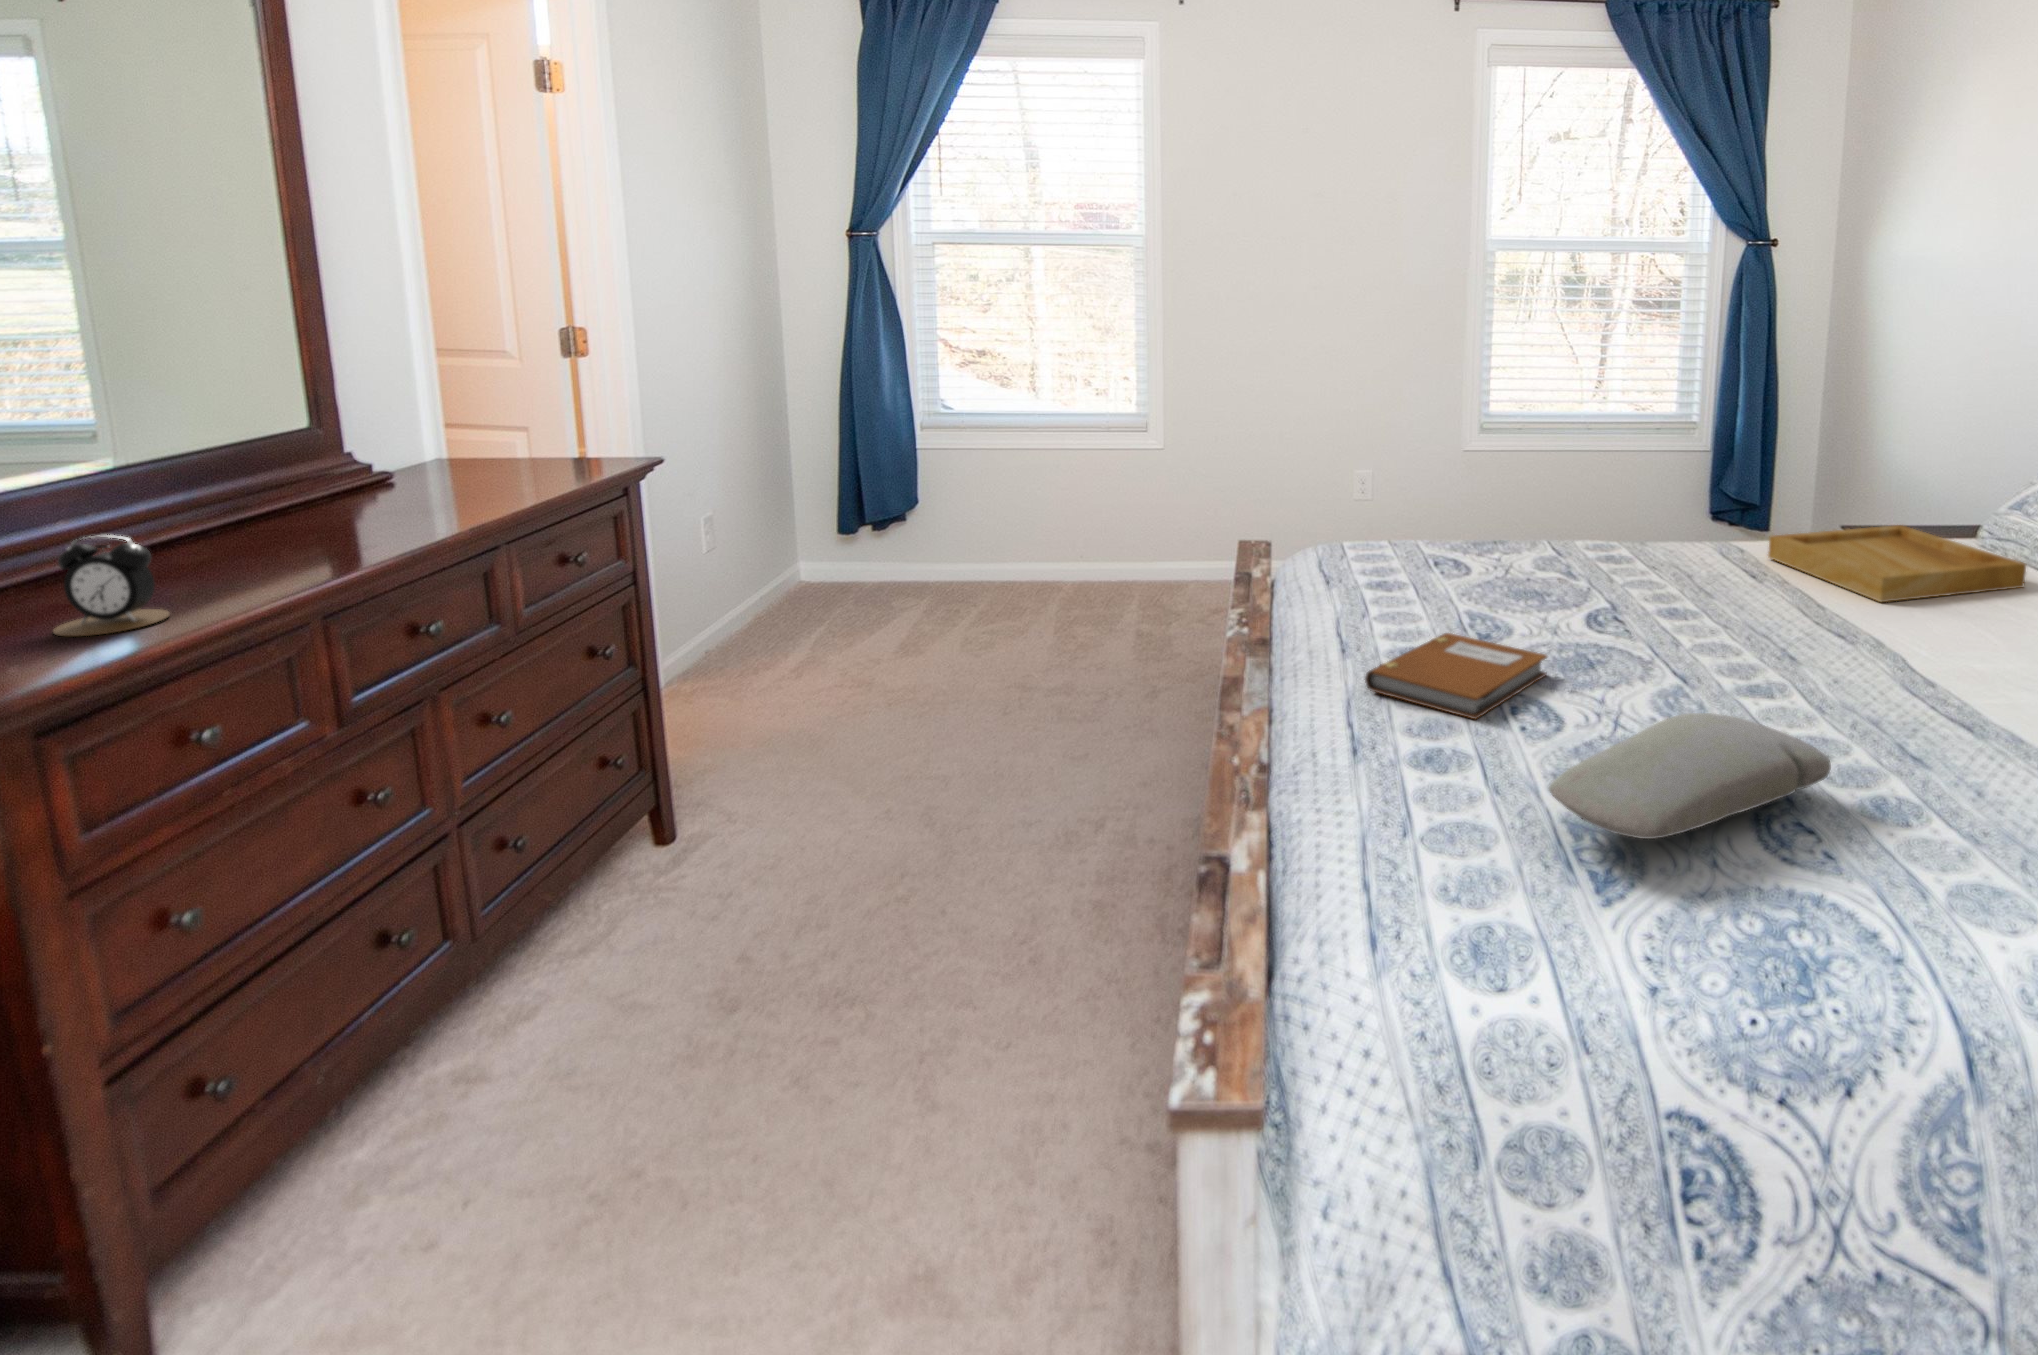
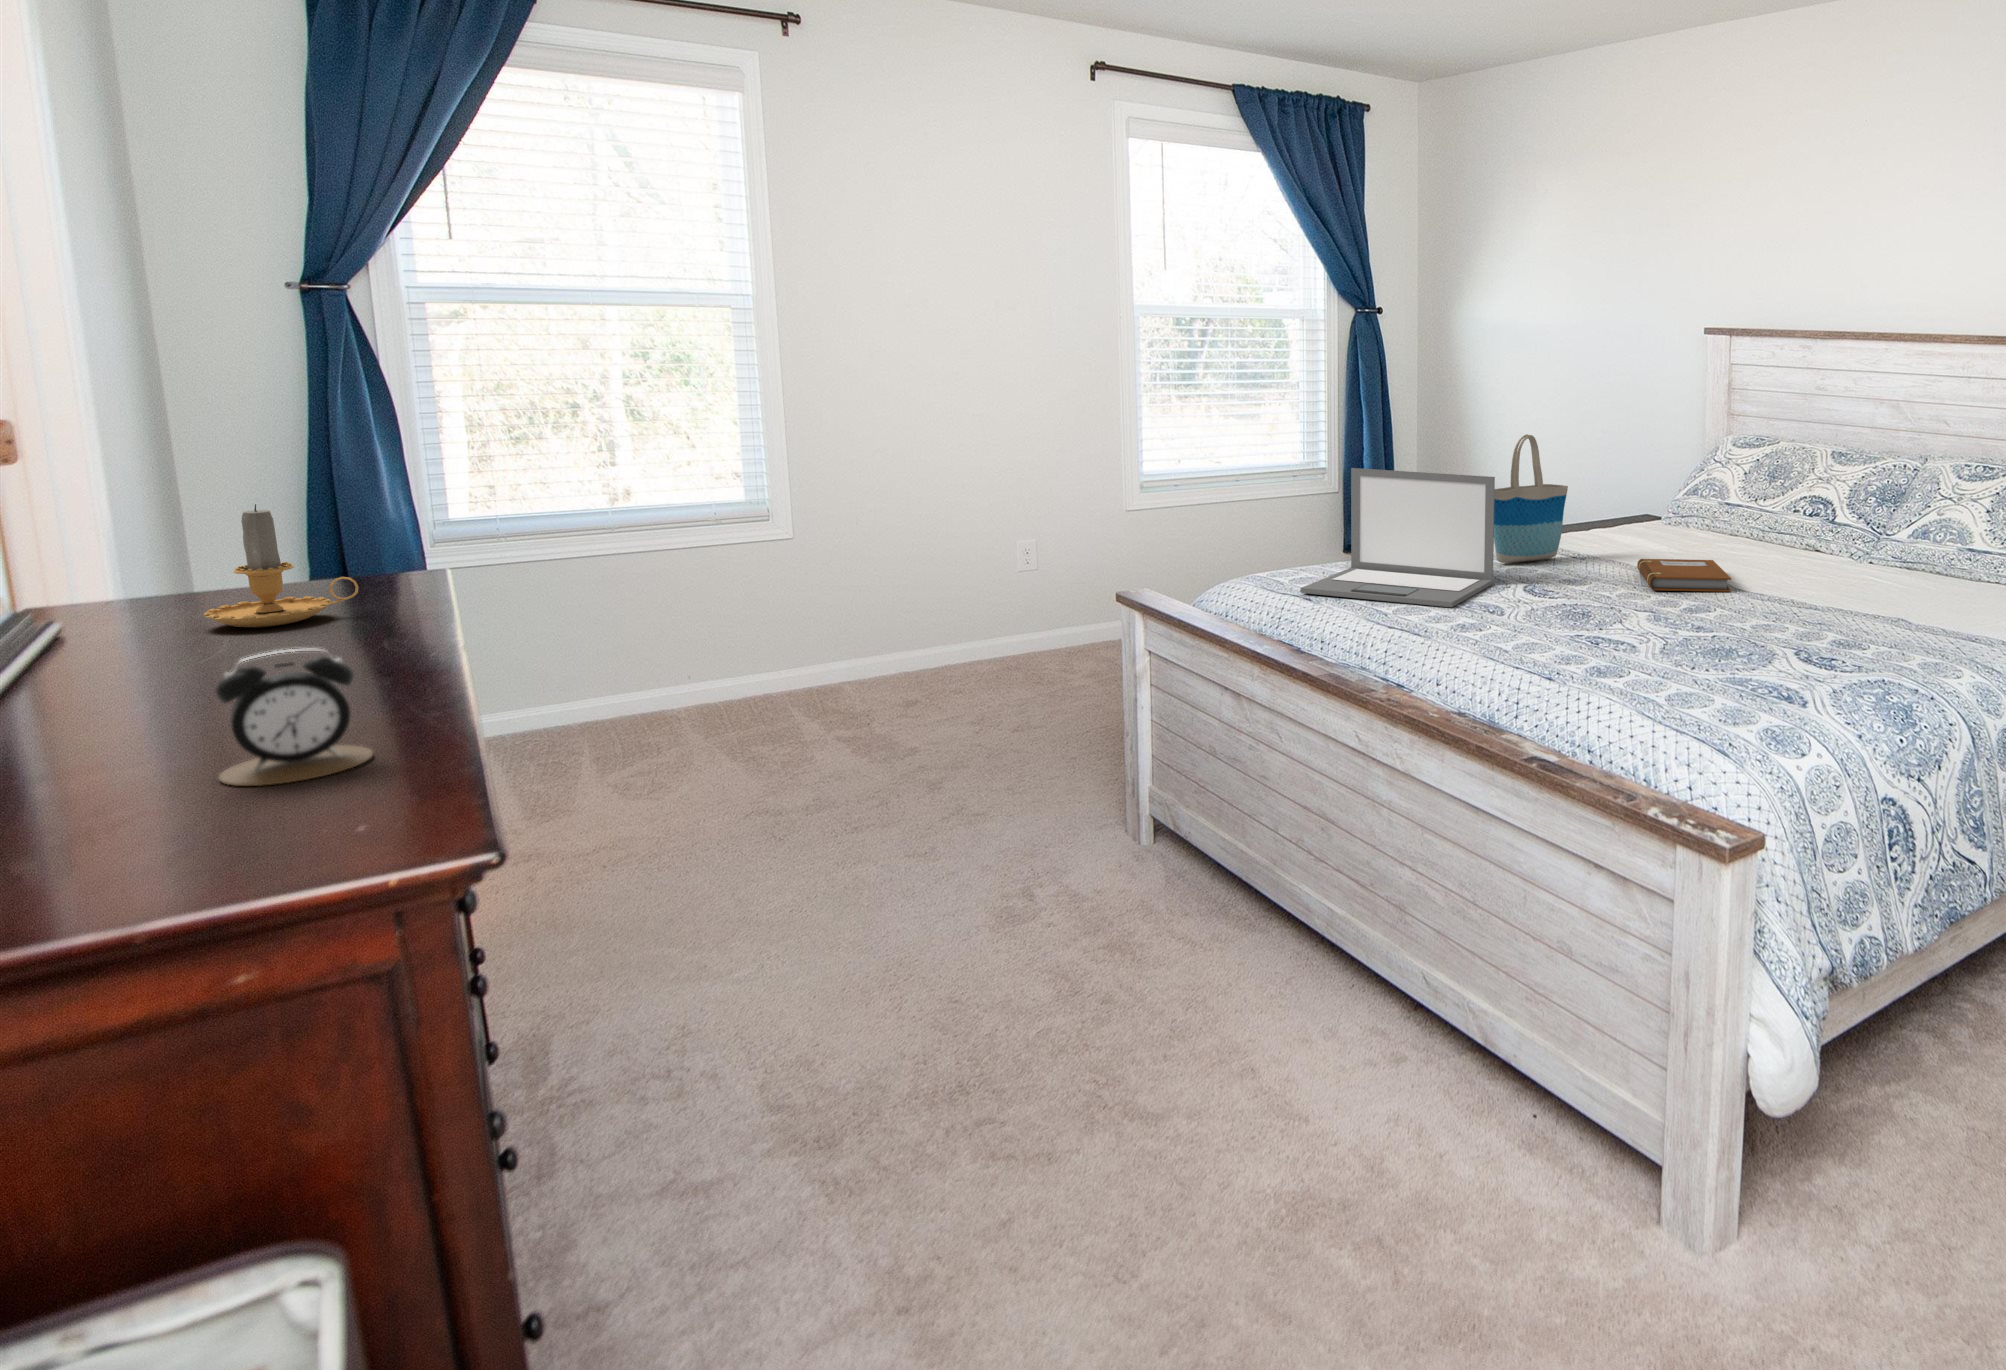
candle: none [441,410,532,500] -> present [204,504,358,627]
tote bag: none [1621,410,1746,574] -> present [1494,434,1568,563]
laptop: none [1345,436,1578,623] -> present [1301,468,1495,607]
tray: present [1768,525,2026,602] -> none [1564,514,1726,560]
notebook: present [1365,633,1547,719] -> present [1637,559,1731,592]
pillow: present [1549,713,1831,839] -> none [1708,609,1821,675]

